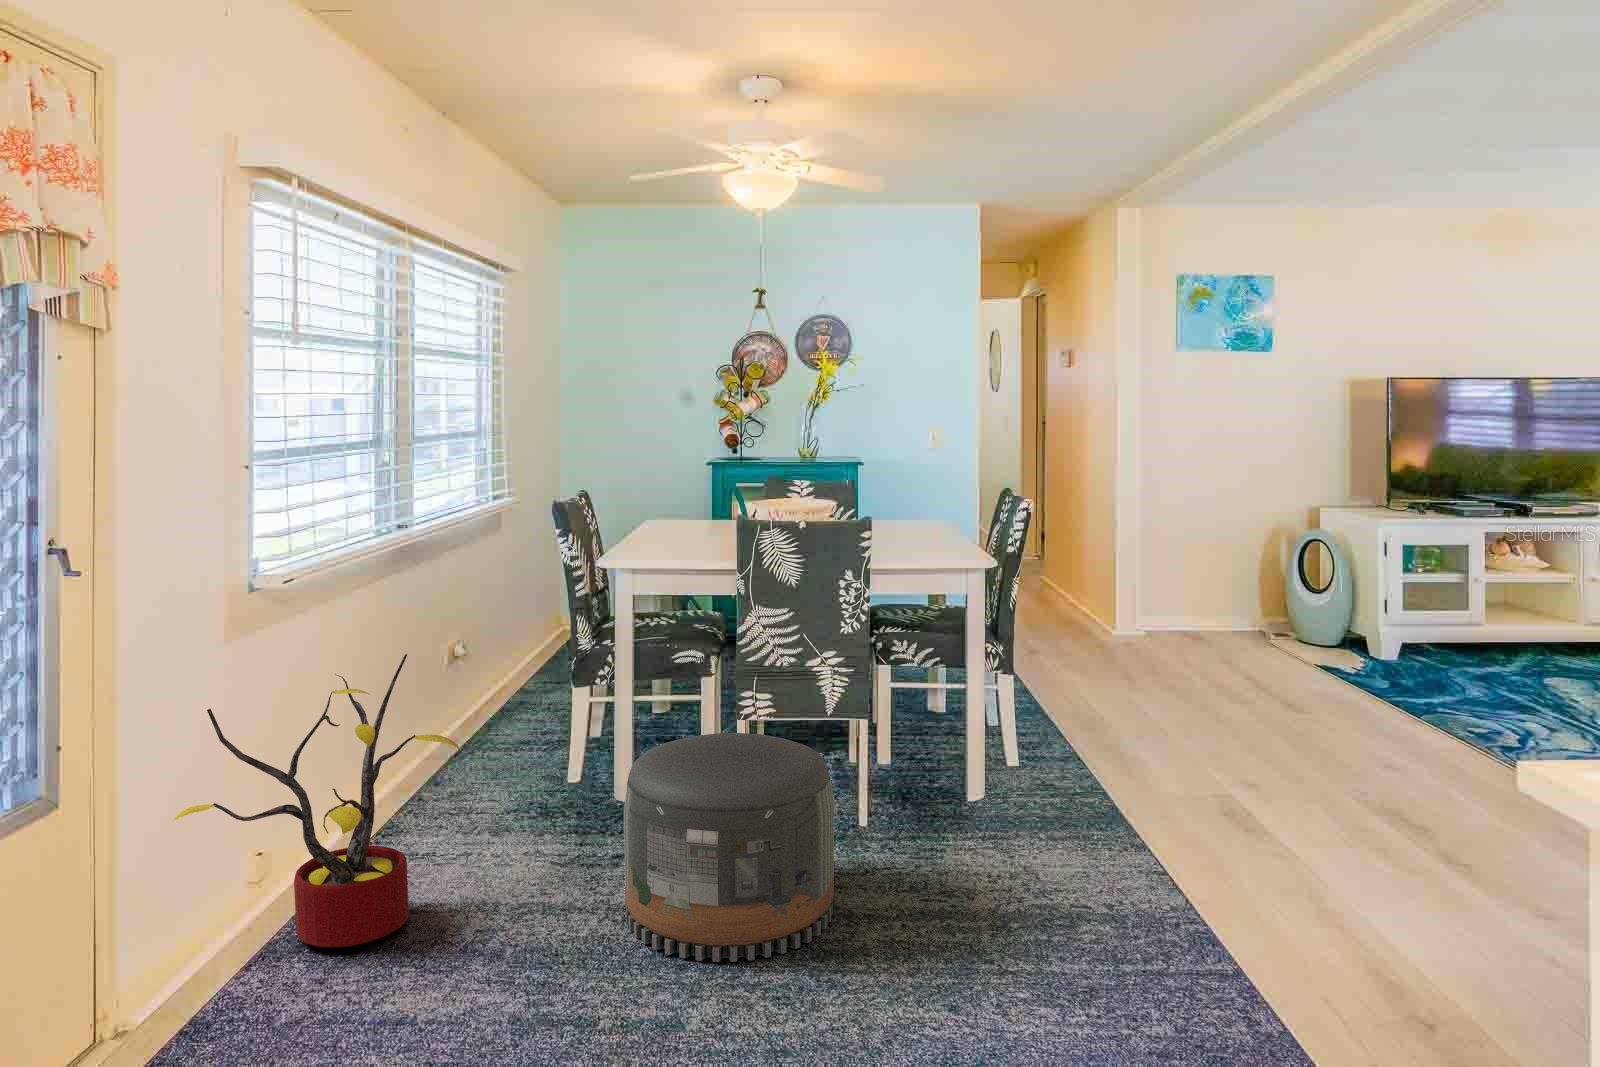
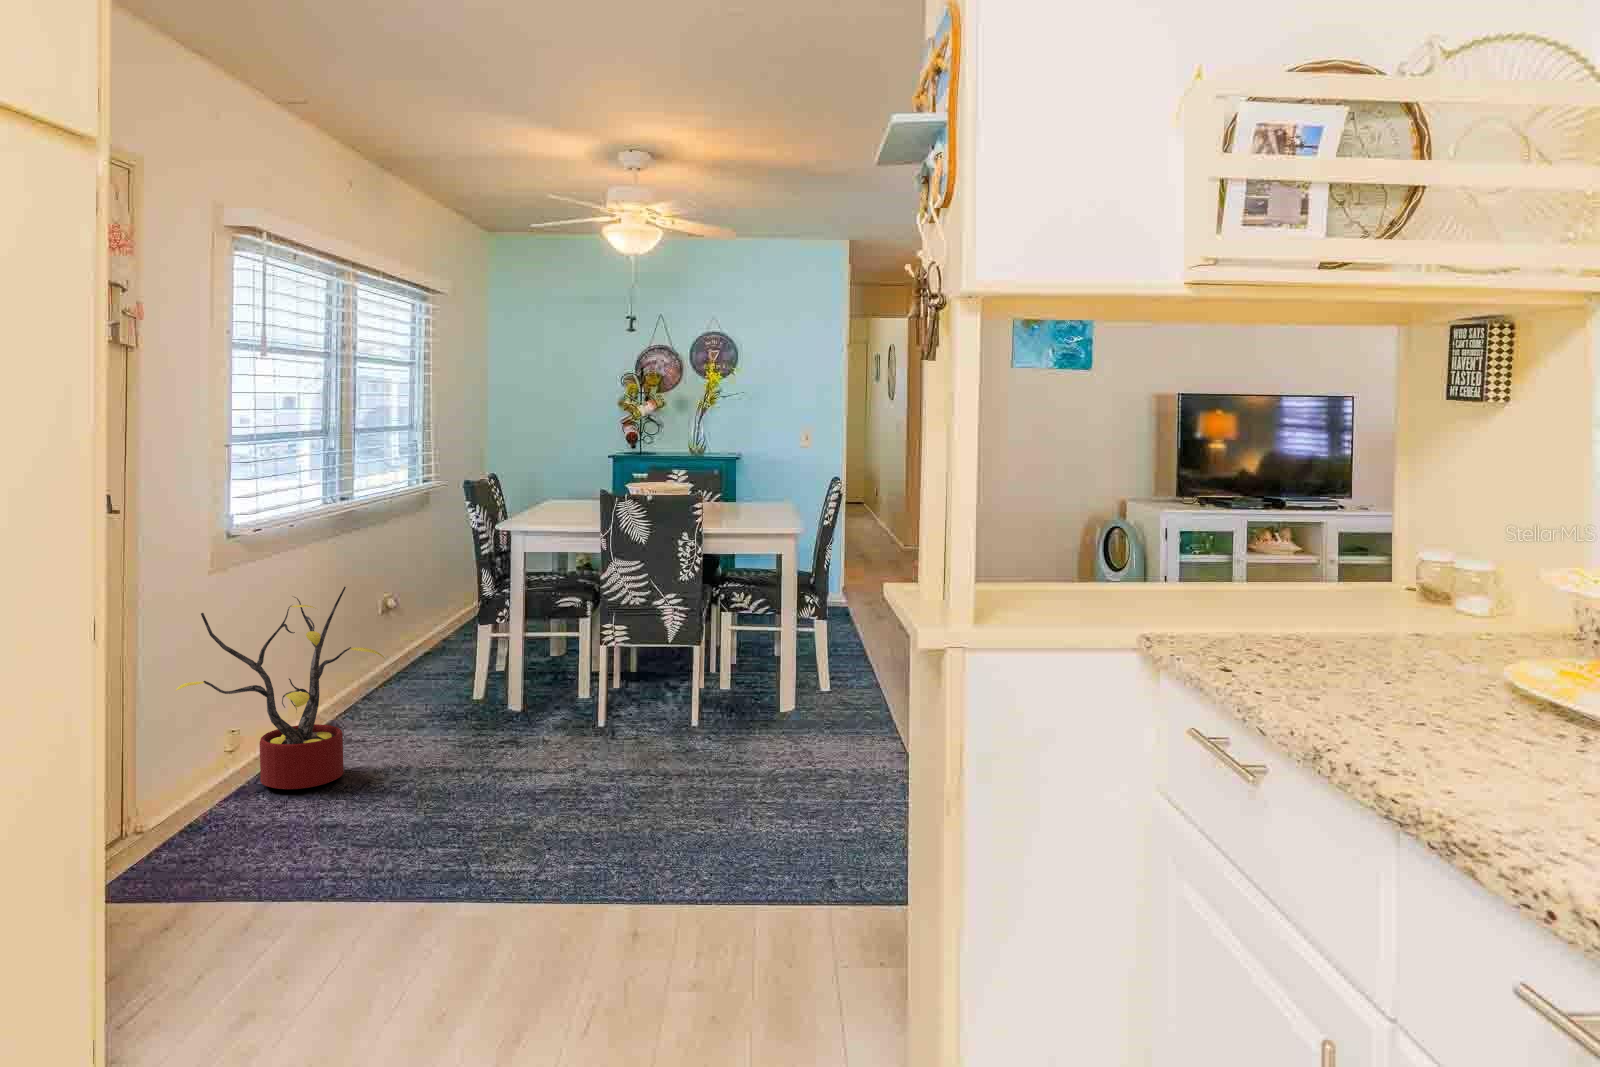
pouf: present [624,733,834,962] -> none [503,648,656,798]

